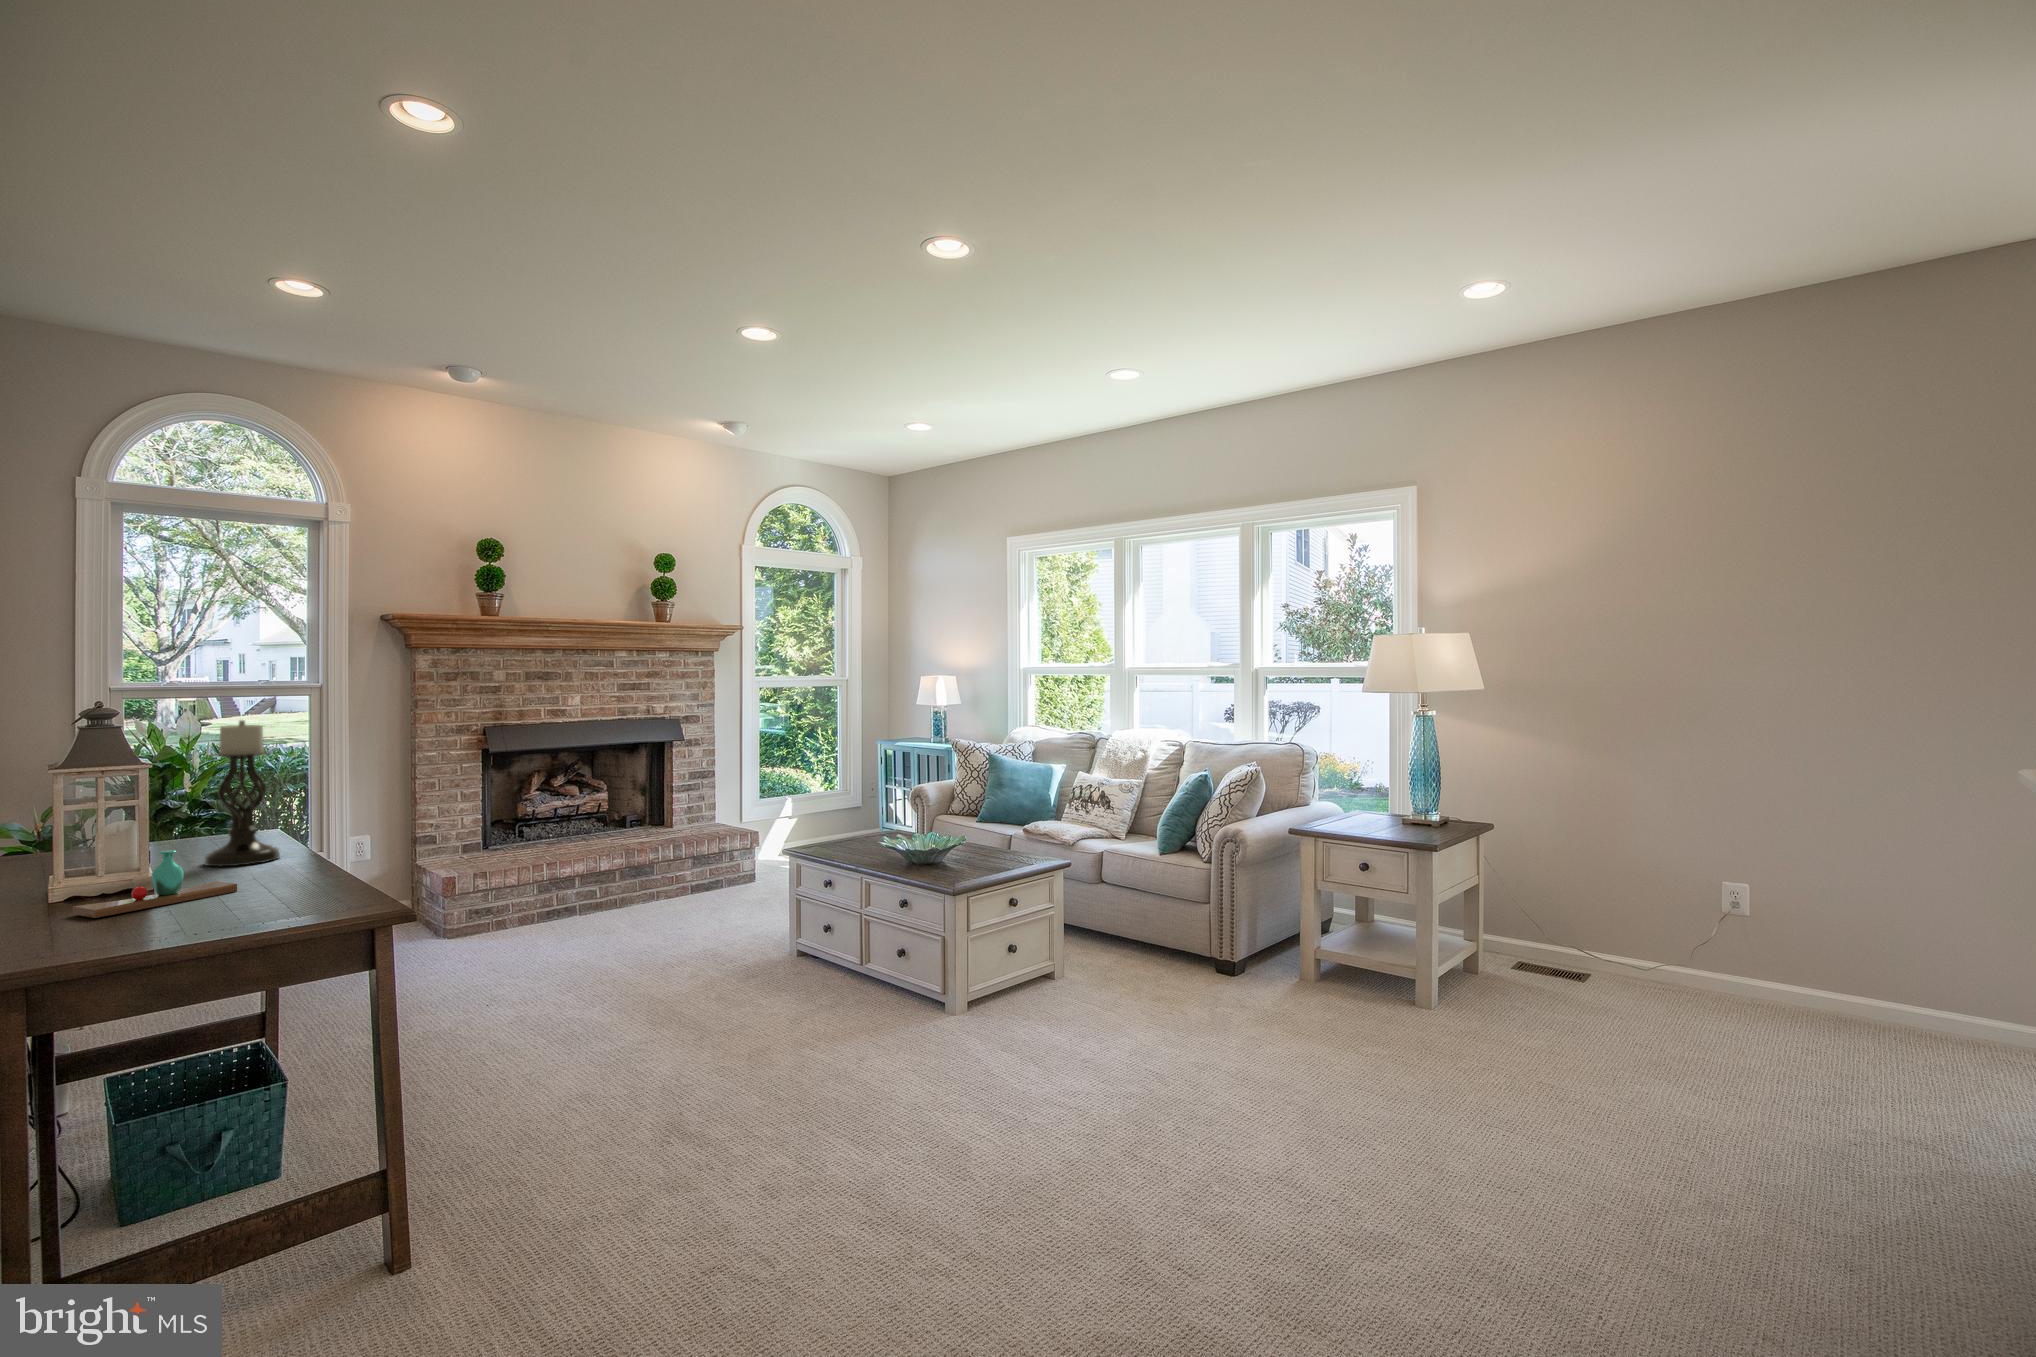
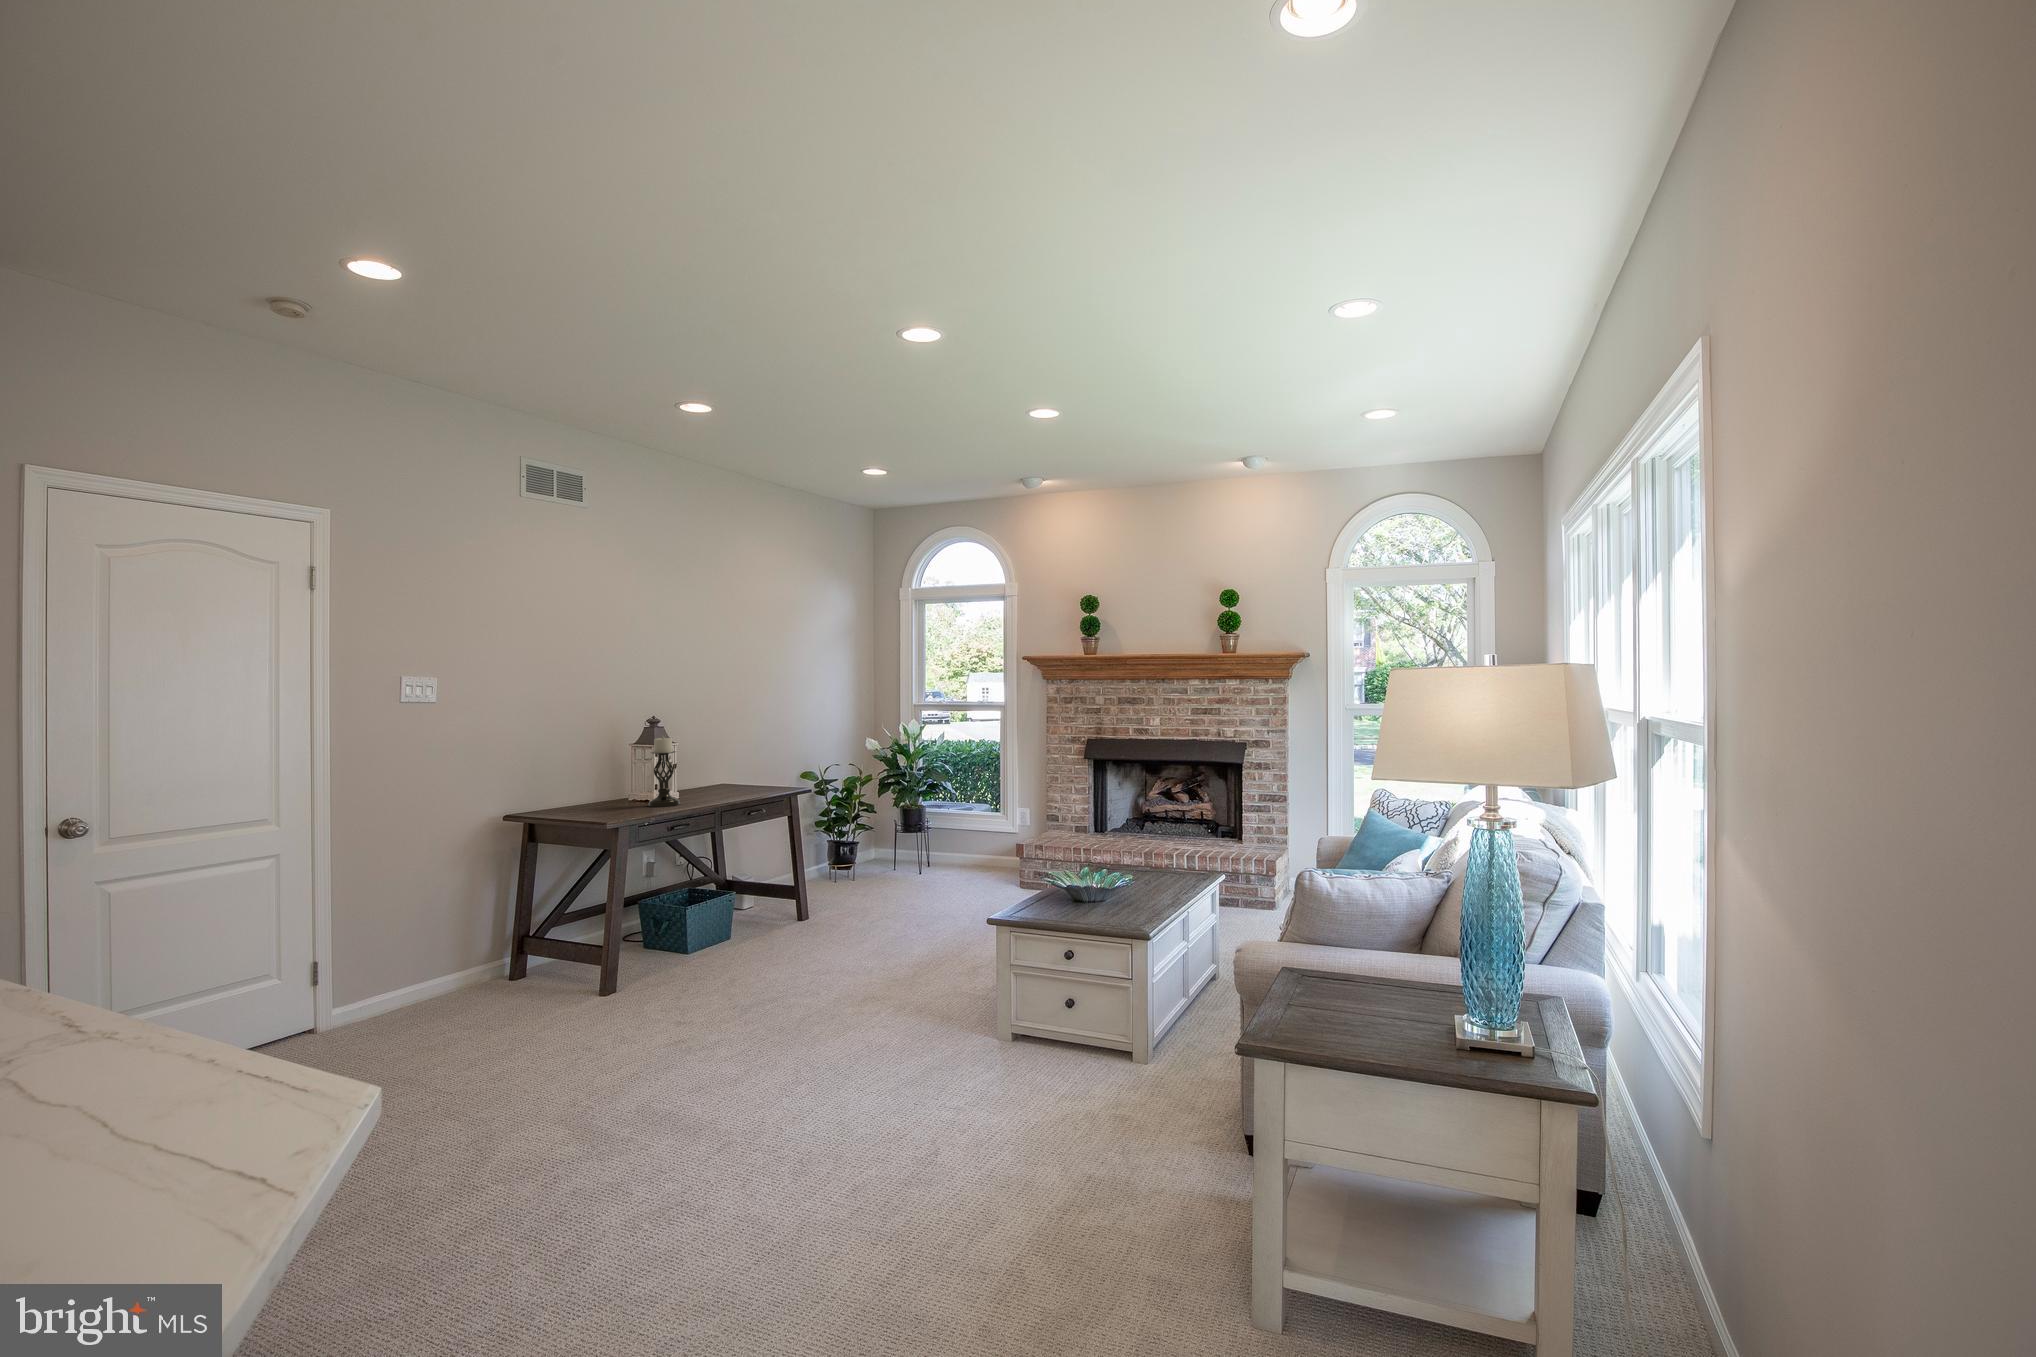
vase: present [73,850,237,918] -> none [542,793,601,816]

